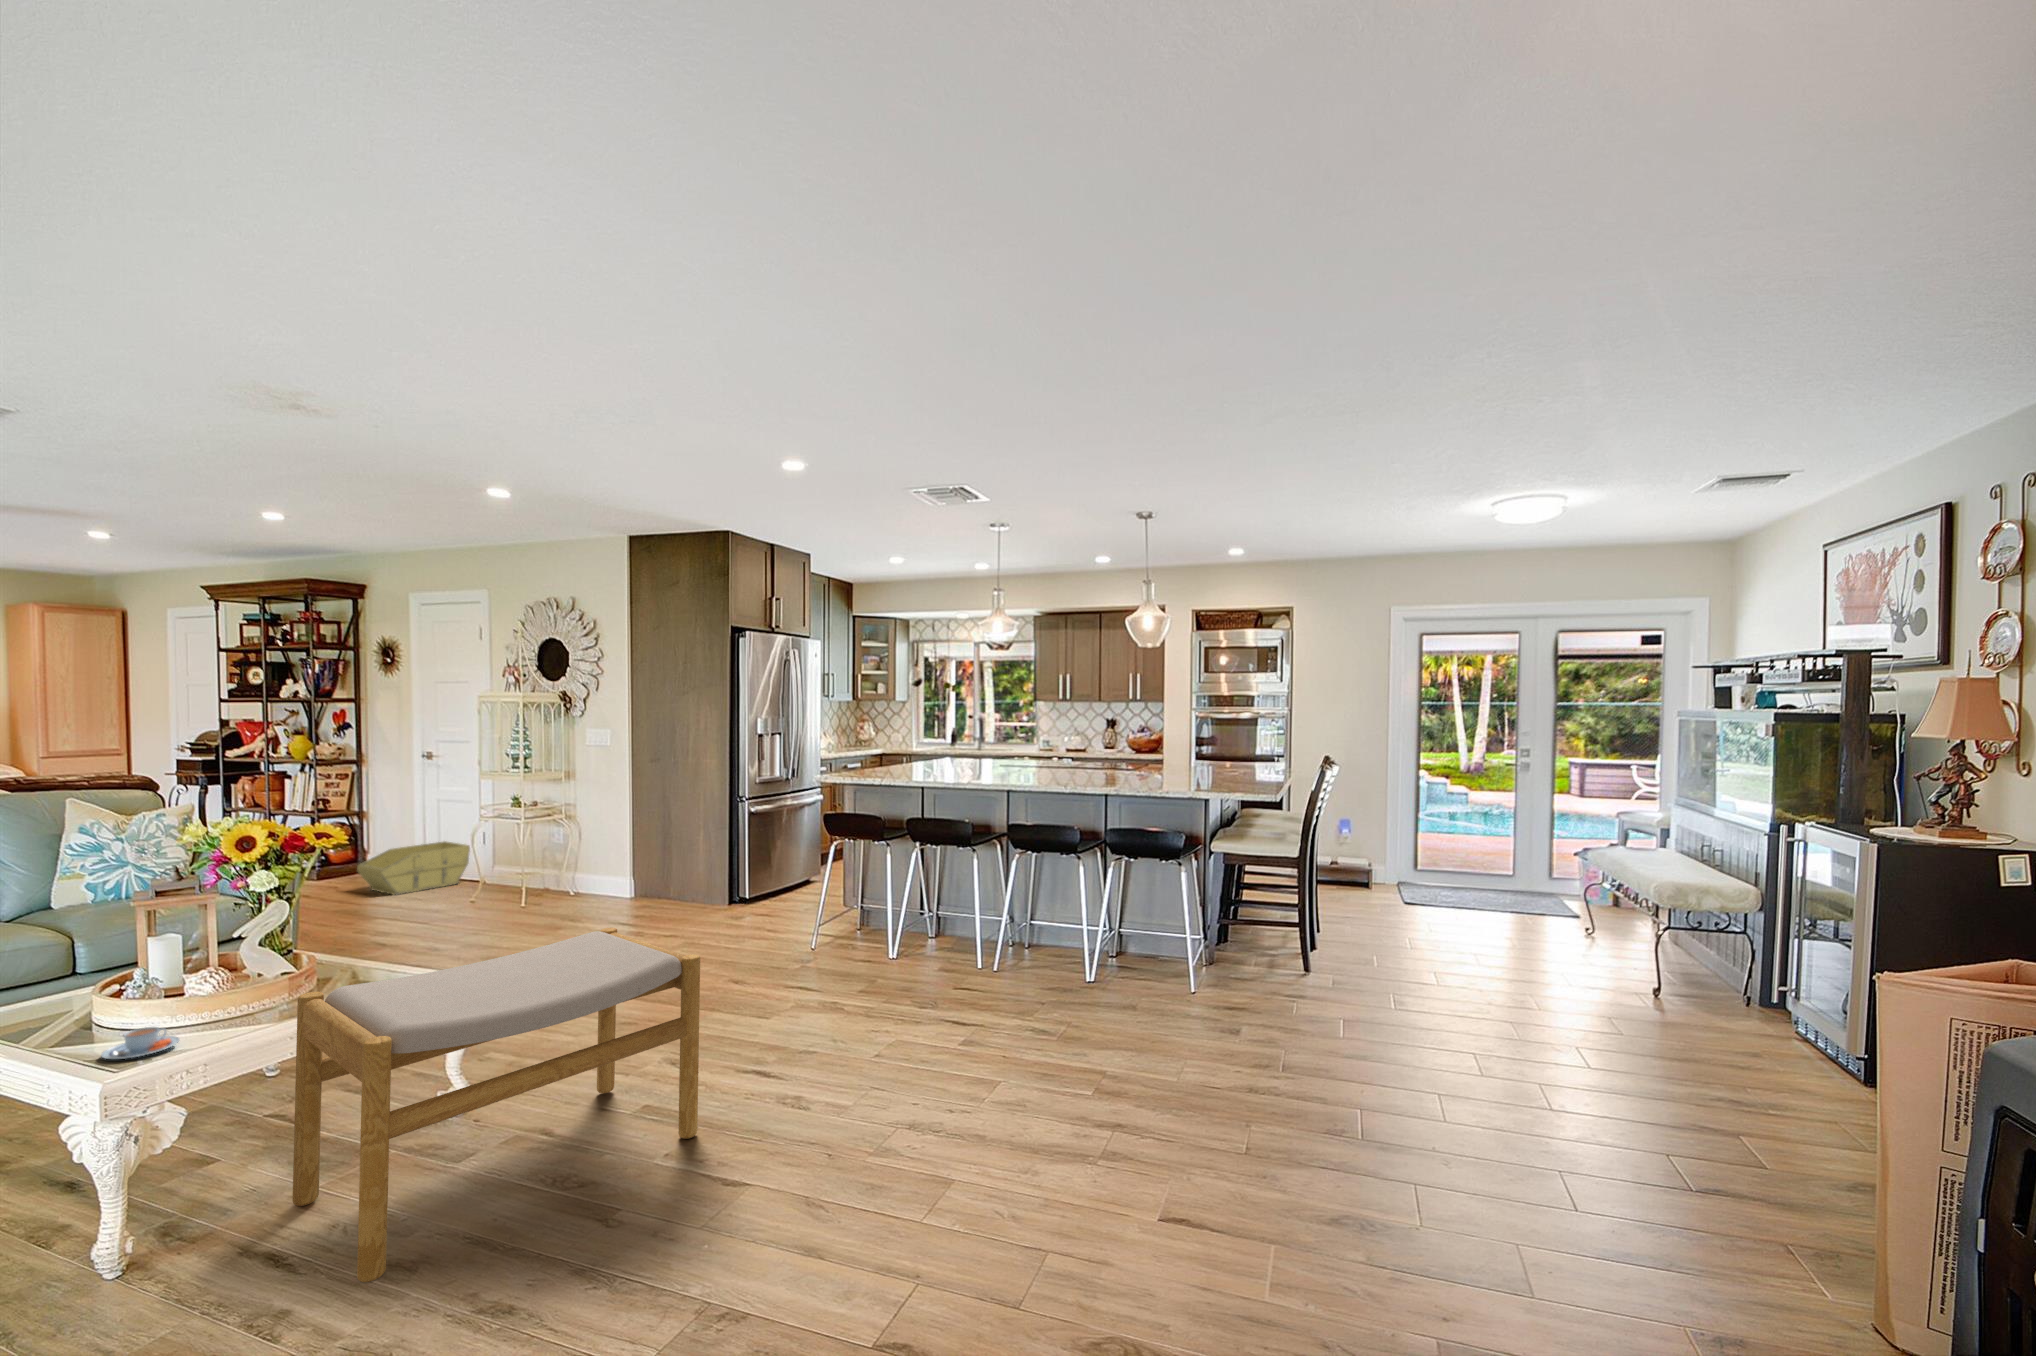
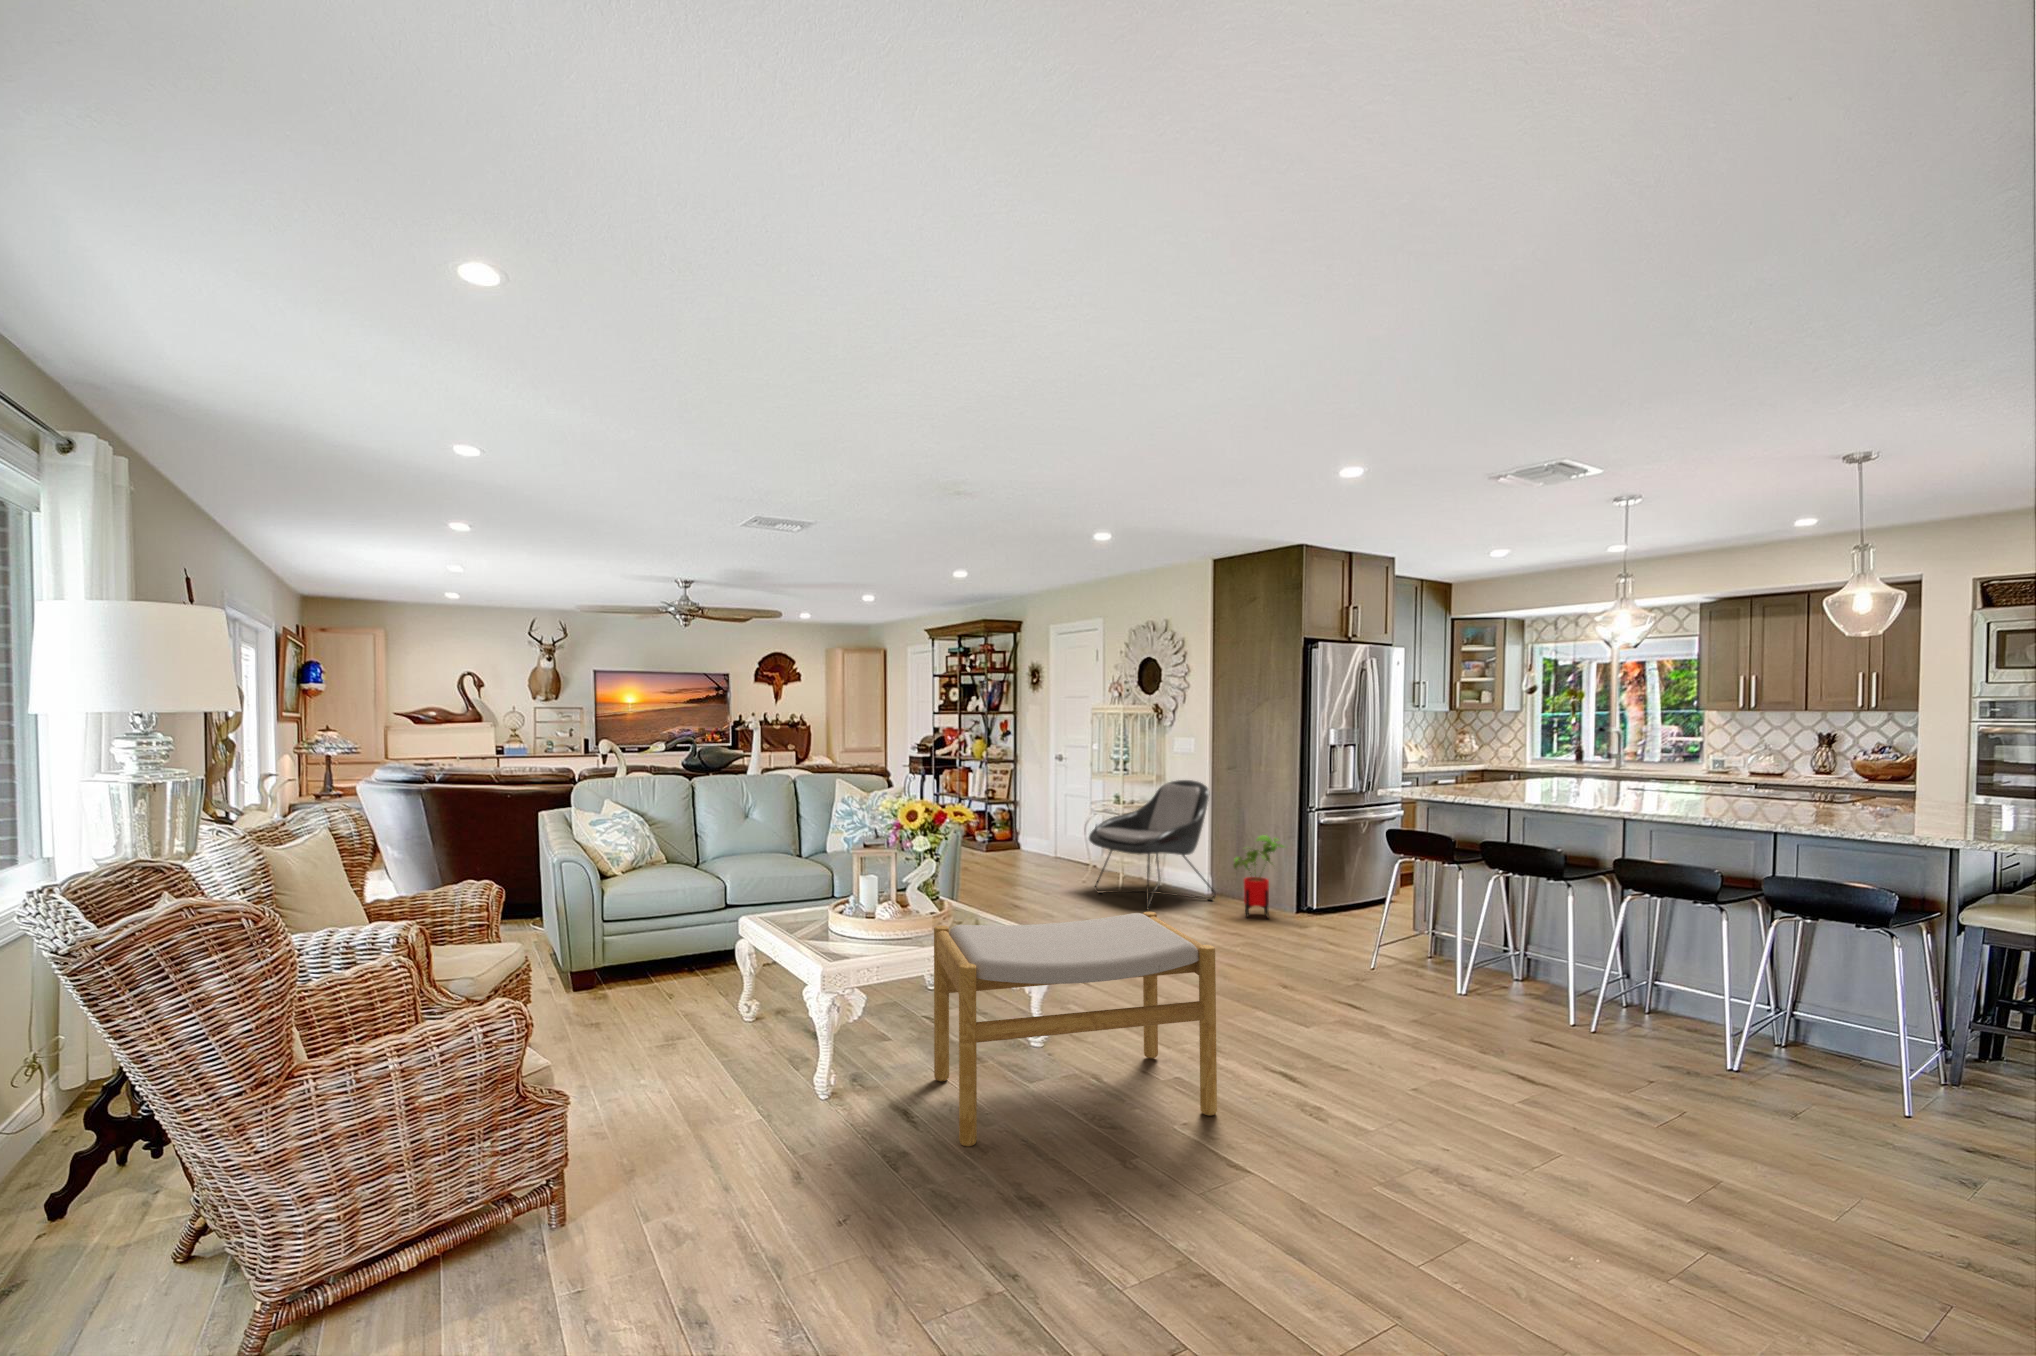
lounge chair: none [478,775,638,924] -> present [1089,780,1216,909]
house plant: none [662,828,720,916] -> present [1234,835,1284,918]
storage bin: present [357,841,470,895] -> none [1014,830,1090,870]
teacup: present [101,1027,179,1059] -> none [839,933,877,951]

